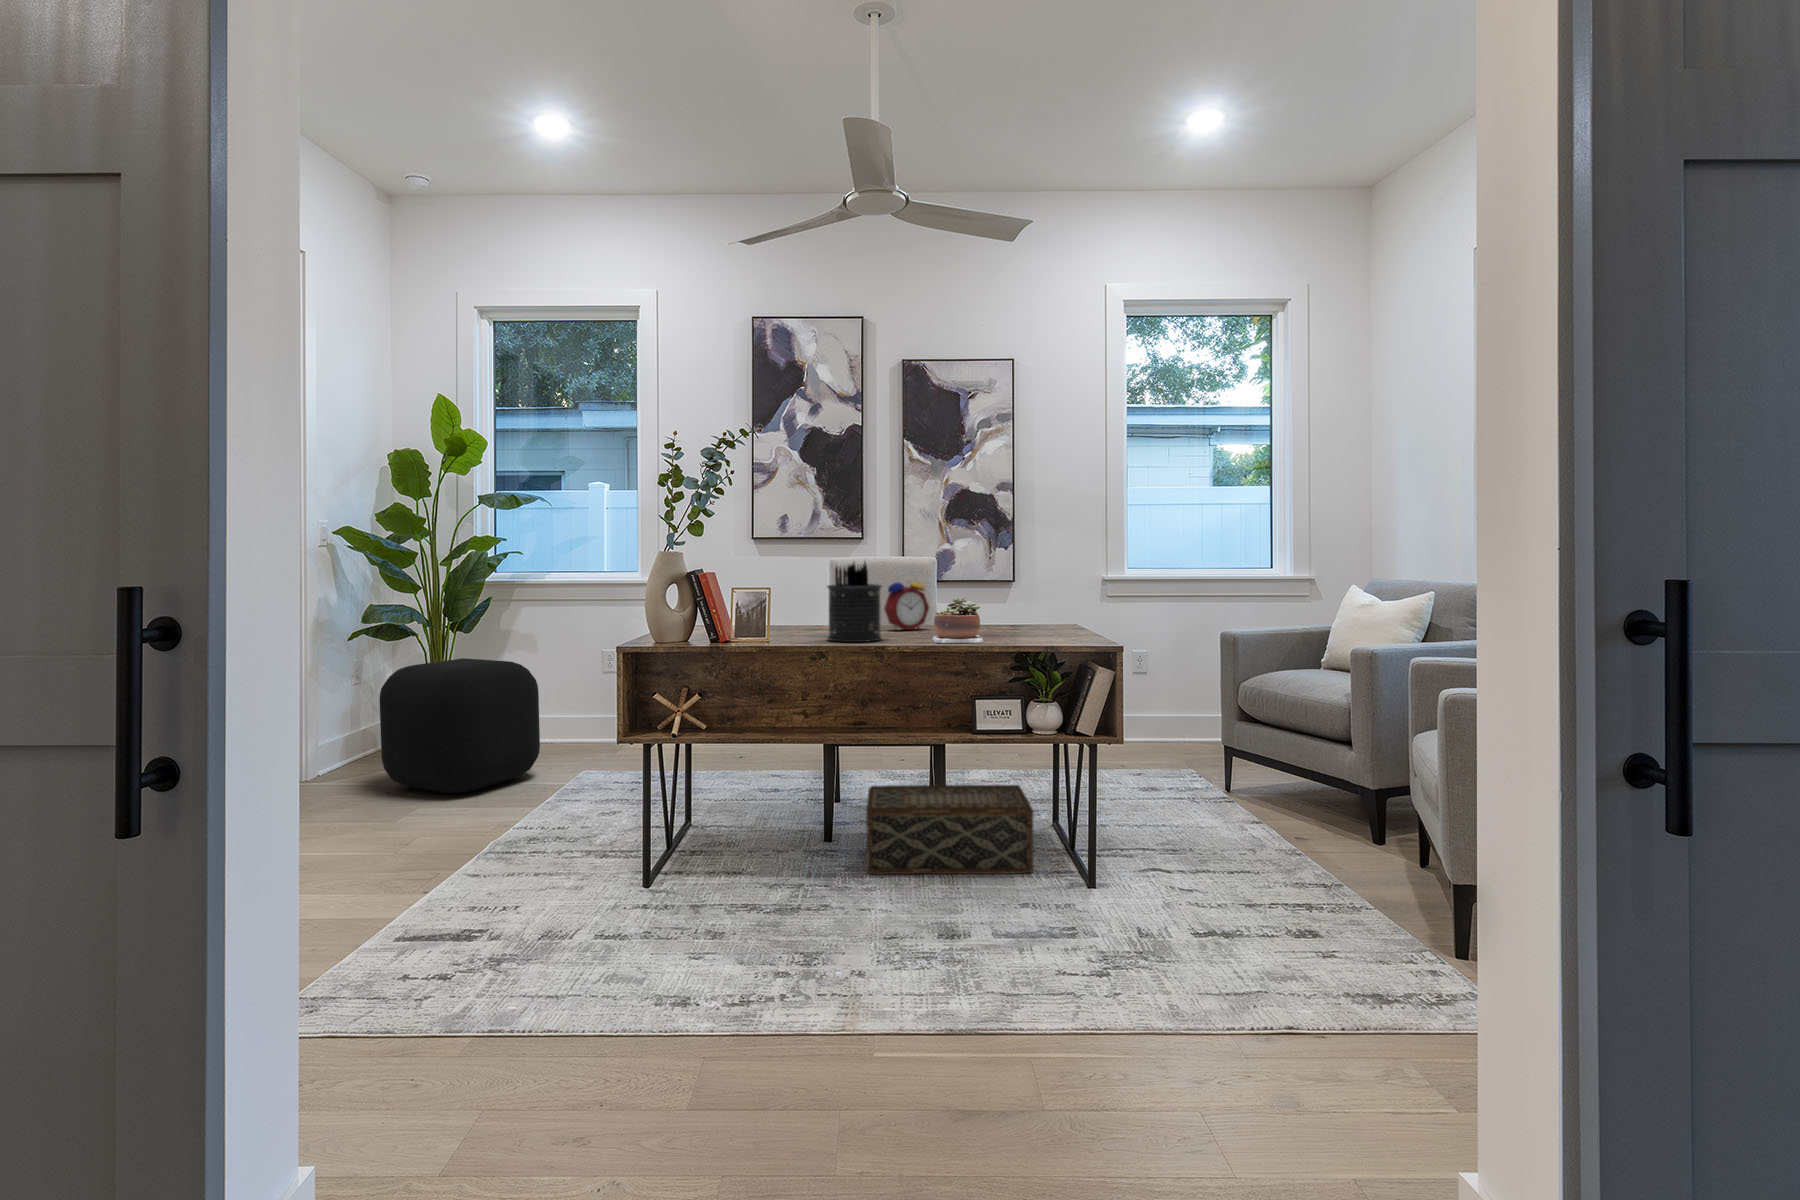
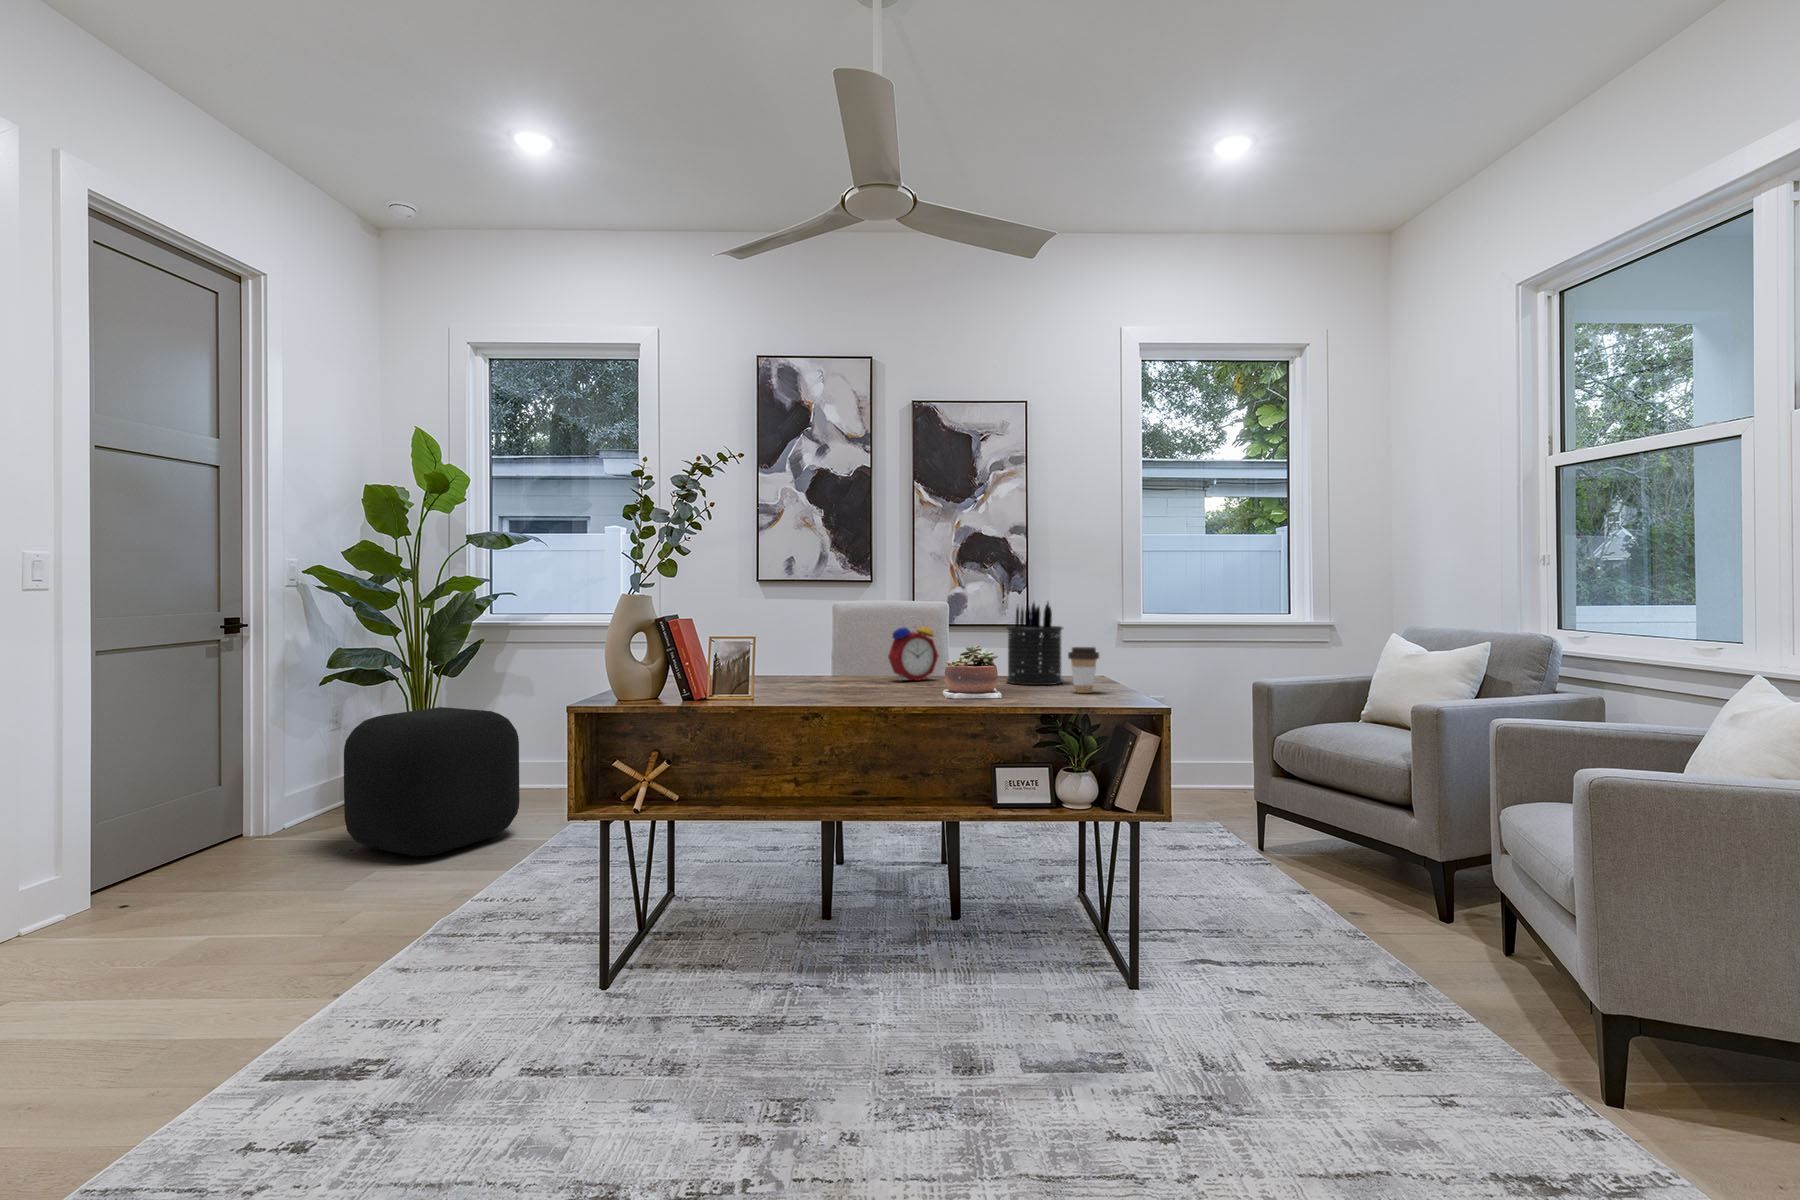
pen holder: present [827,562,882,642] -> present [1007,603,1063,685]
coffee cup: none [1042,599,1069,639] -> present [1068,647,1099,693]
woven basket: present [866,785,1034,874] -> none [866,860,1062,971]

